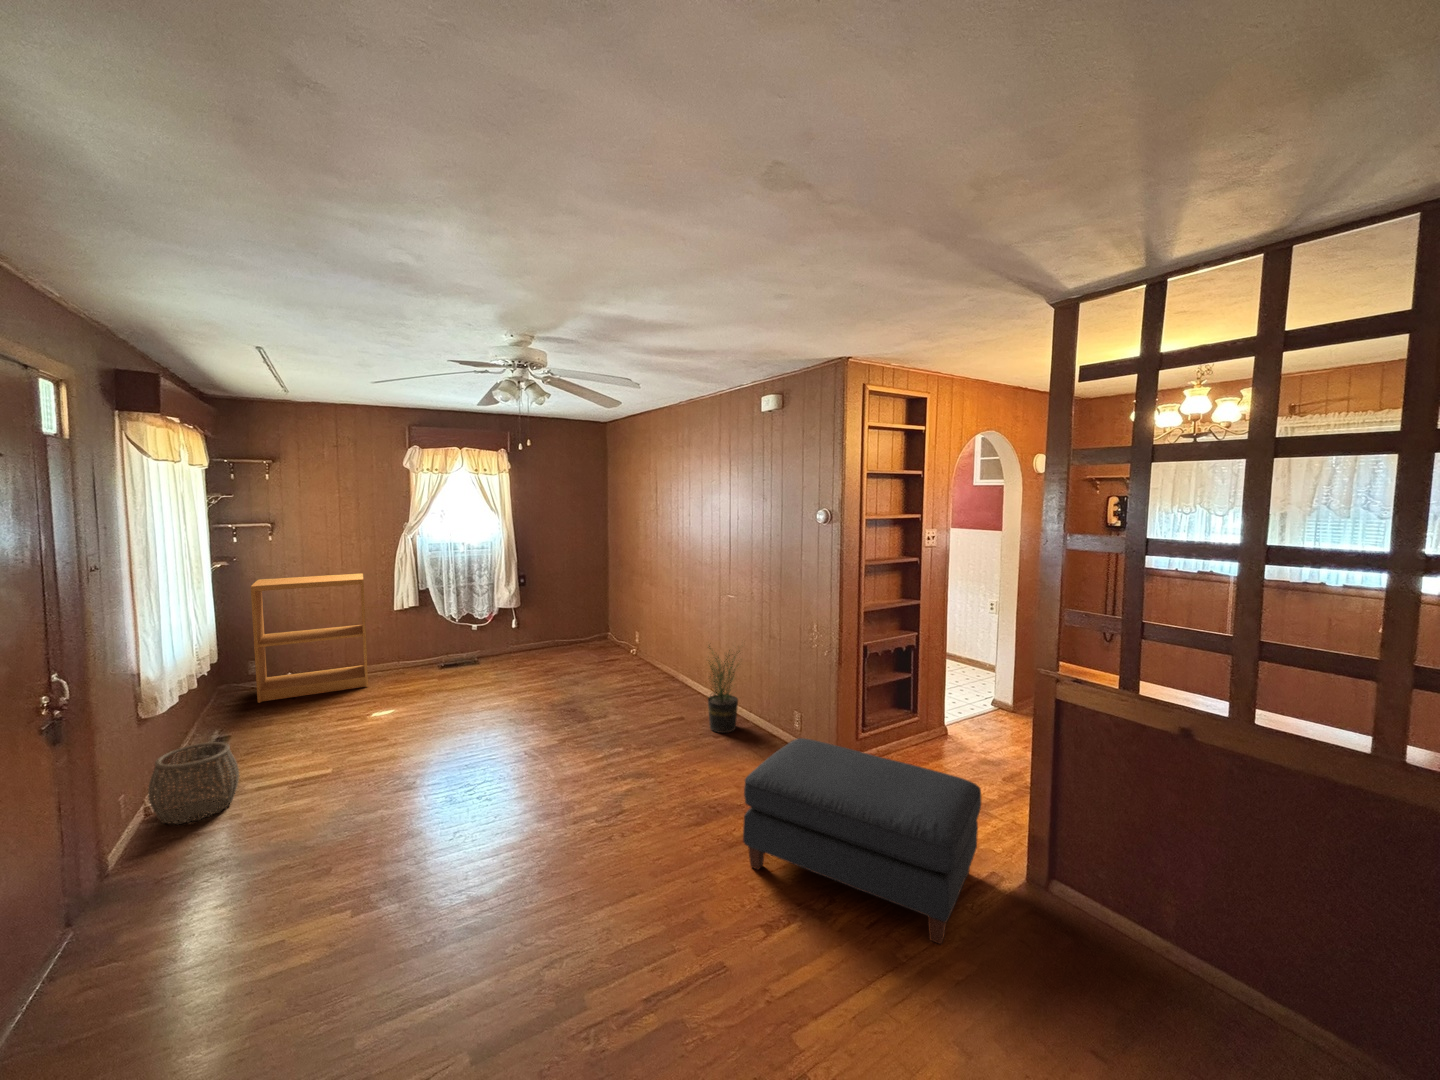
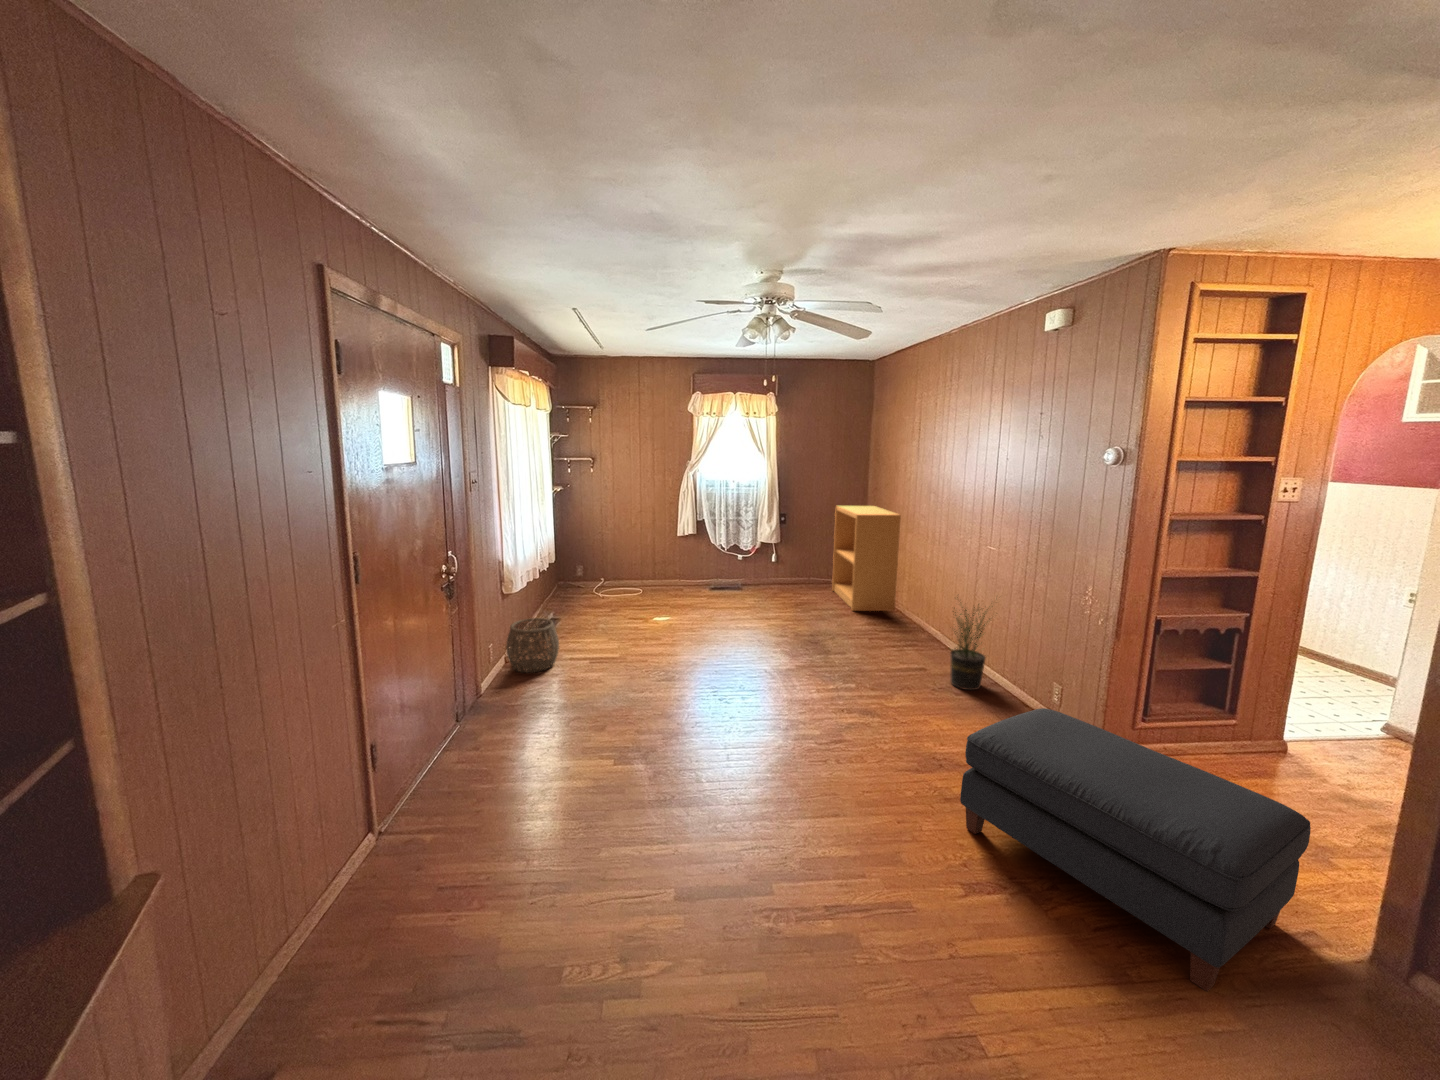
bookshelf: present [251,573,368,703] -> present [832,506,901,611]

